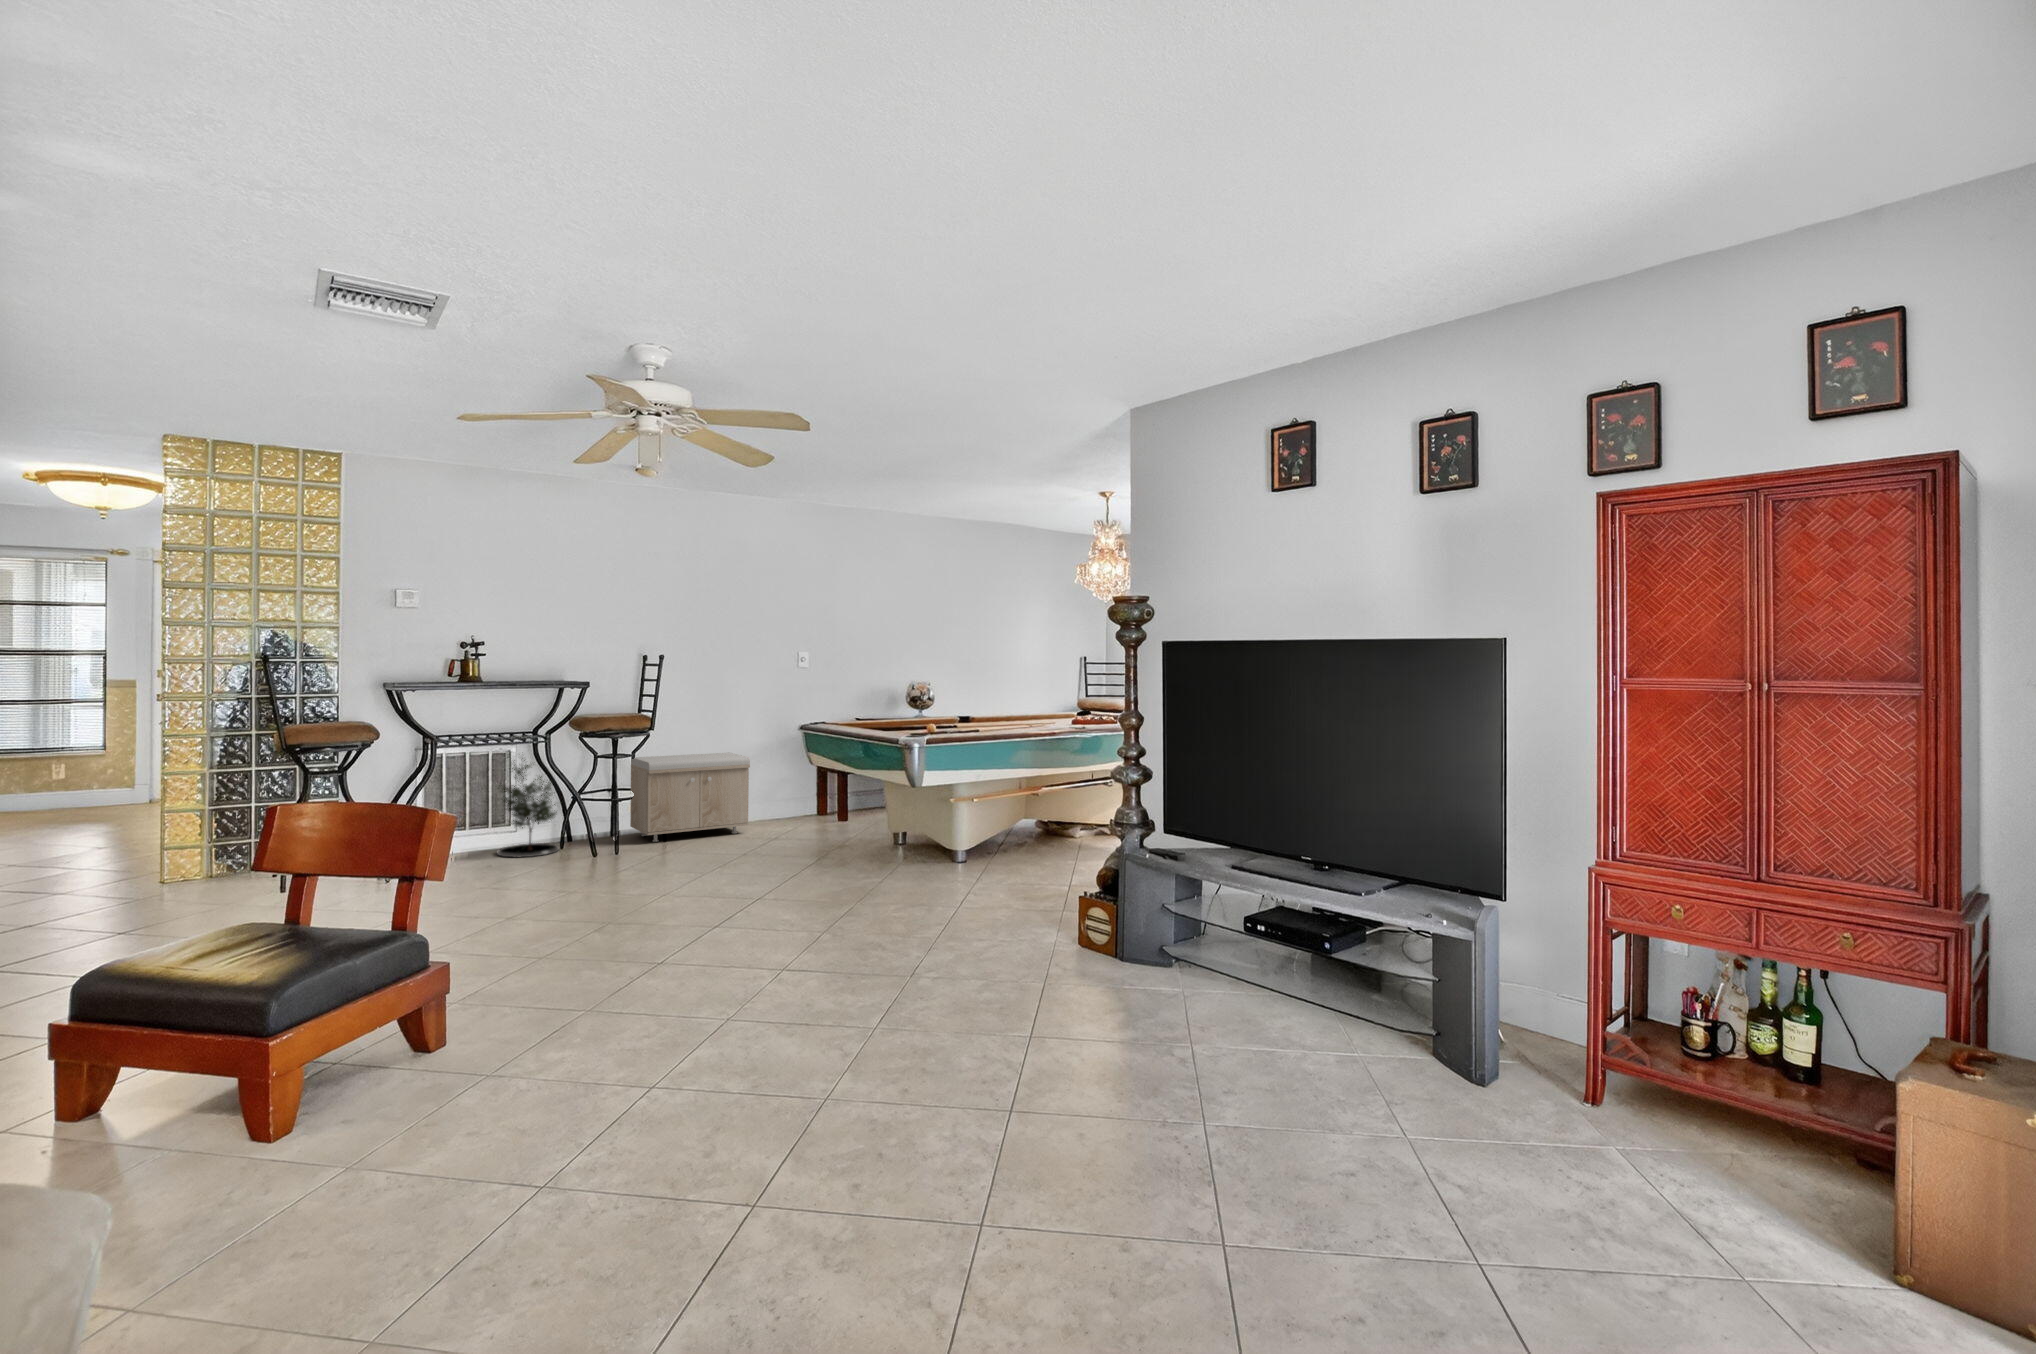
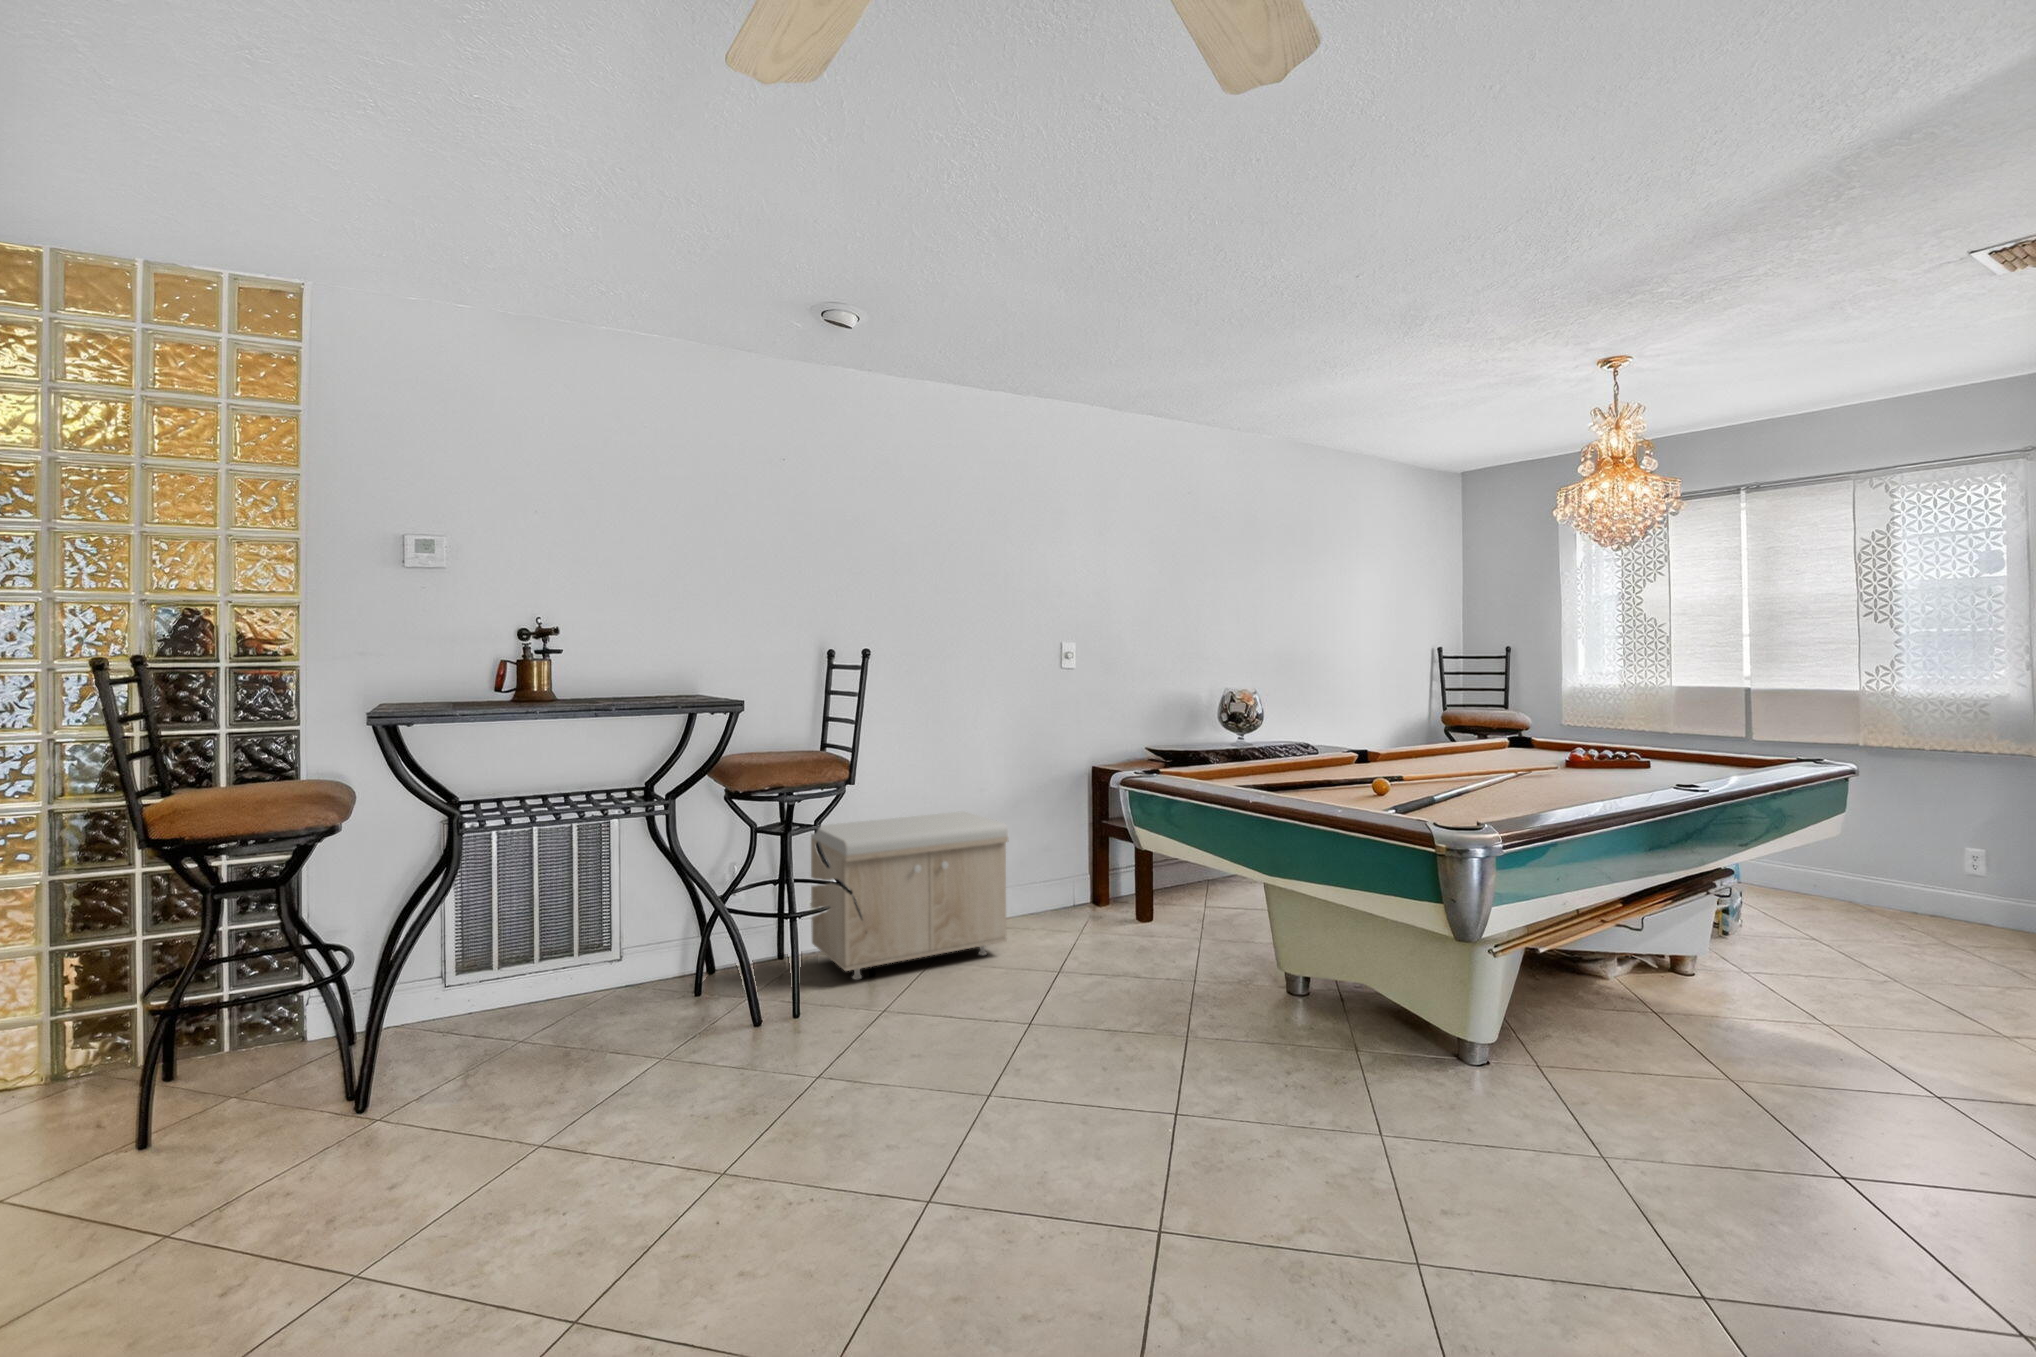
potted tree: present [497,758,559,857] -> none [579,829,700,1029]

